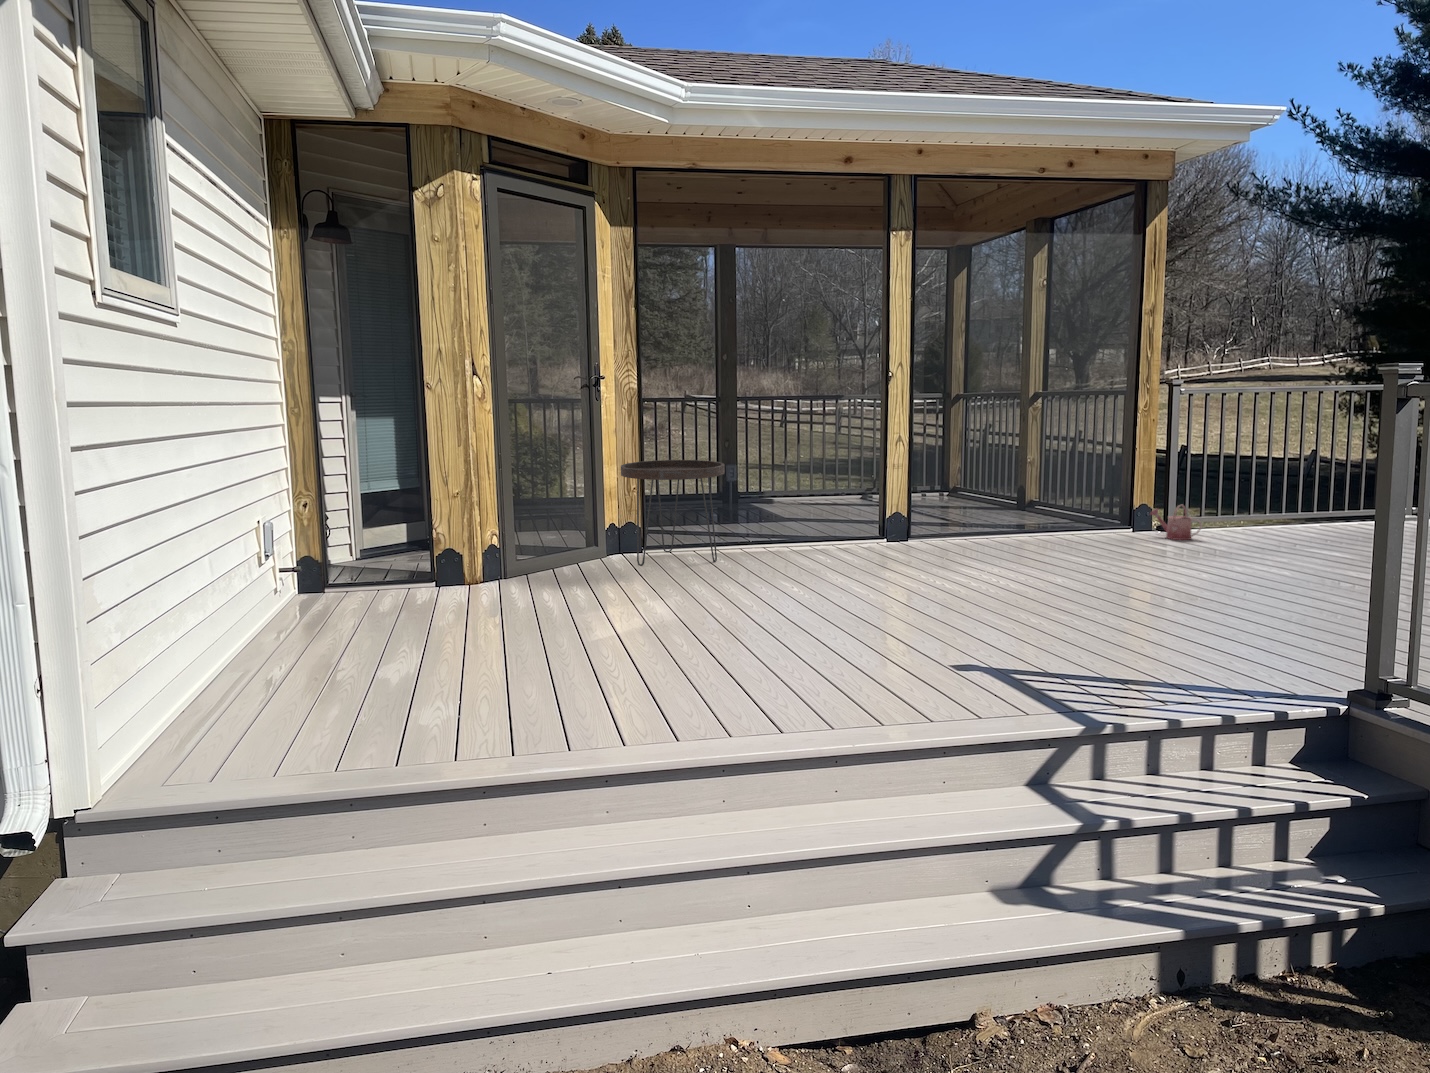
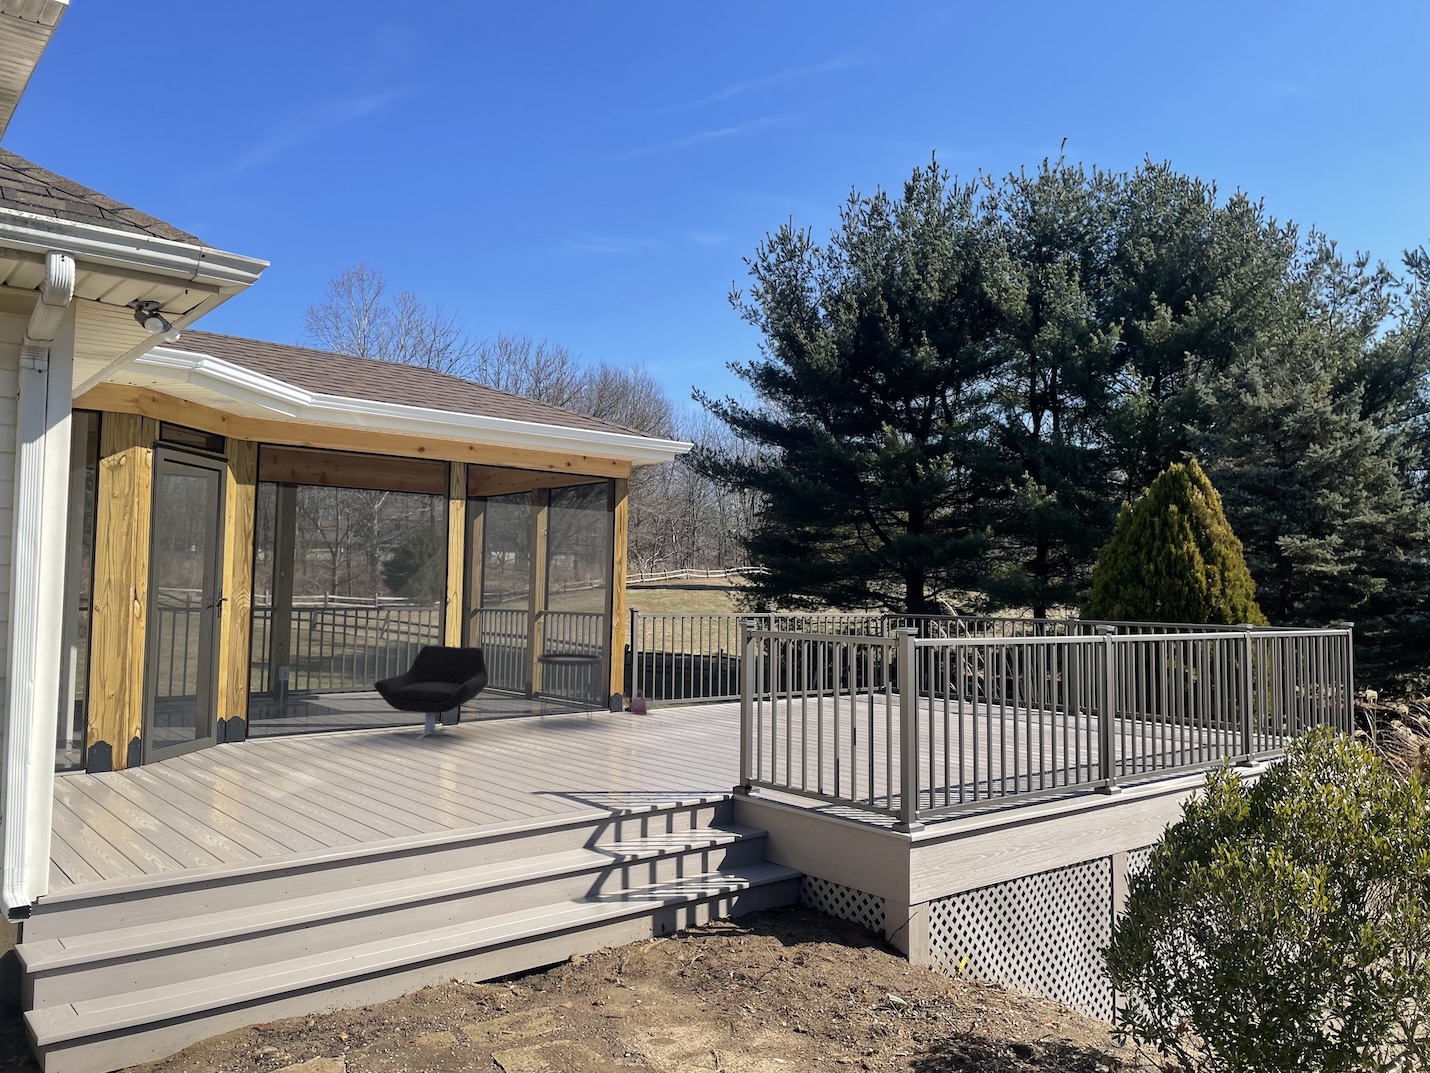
lounge chair: none [788,437,944,567] -> present [374,645,488,740]
side table: present [621,460,725,566] -> present [537,653,602,719]

